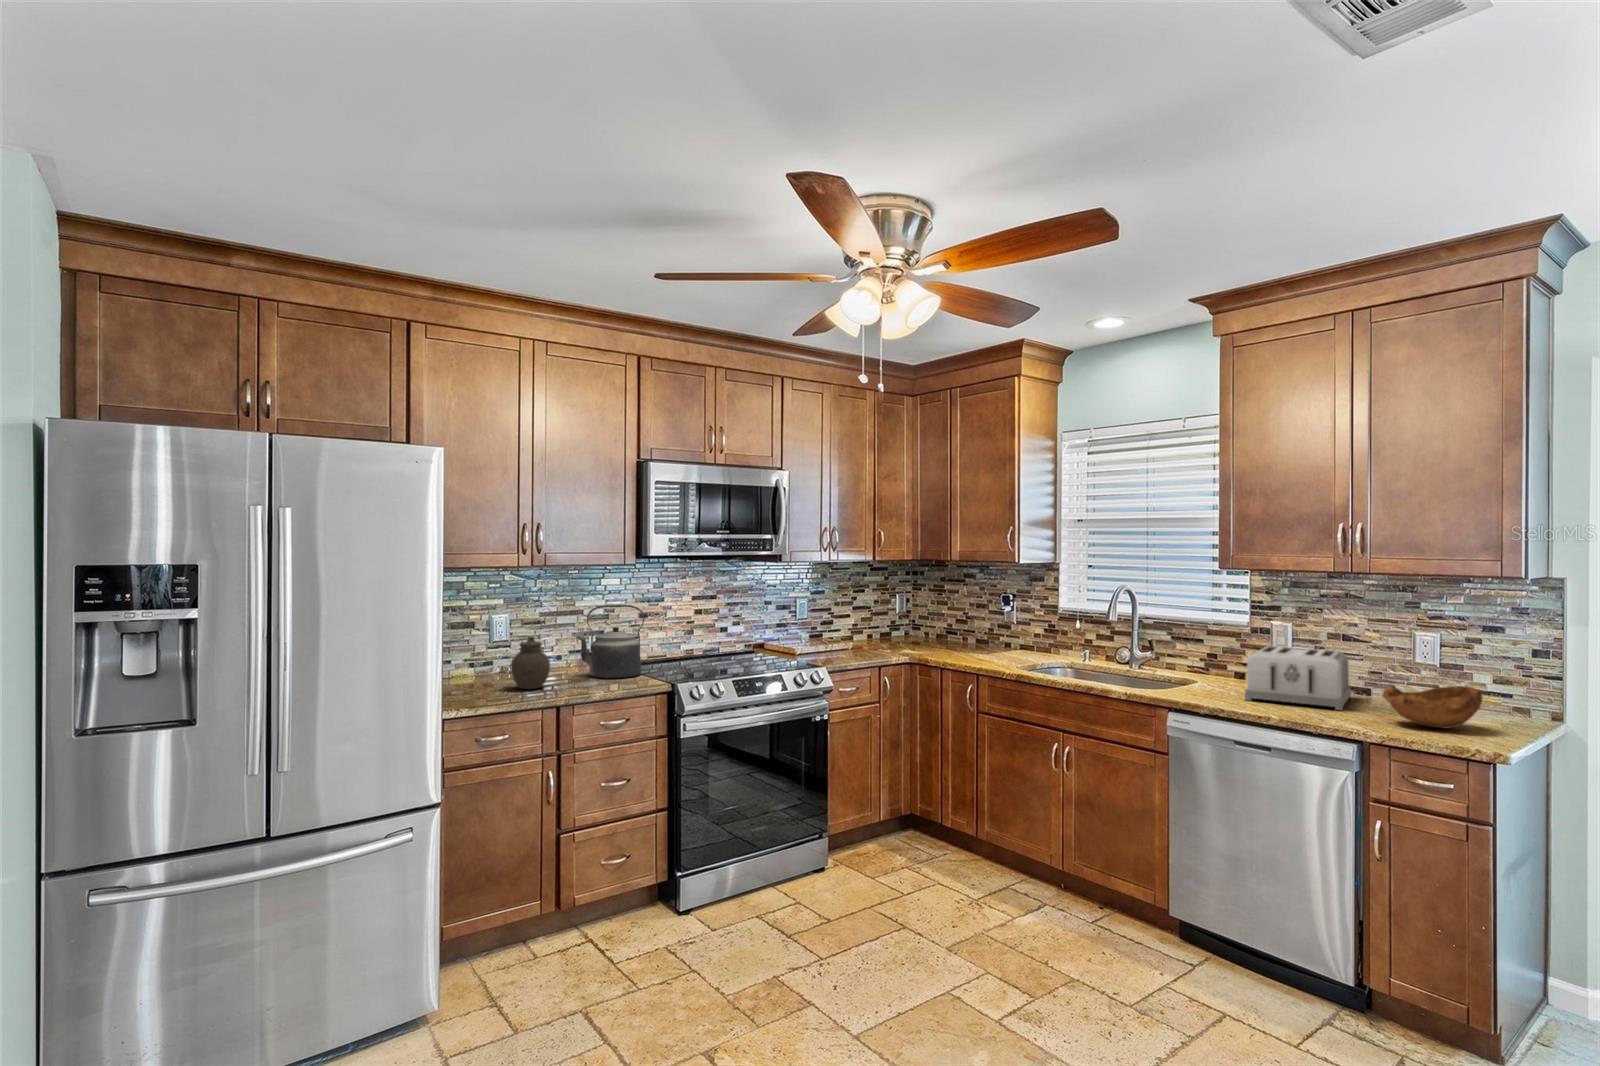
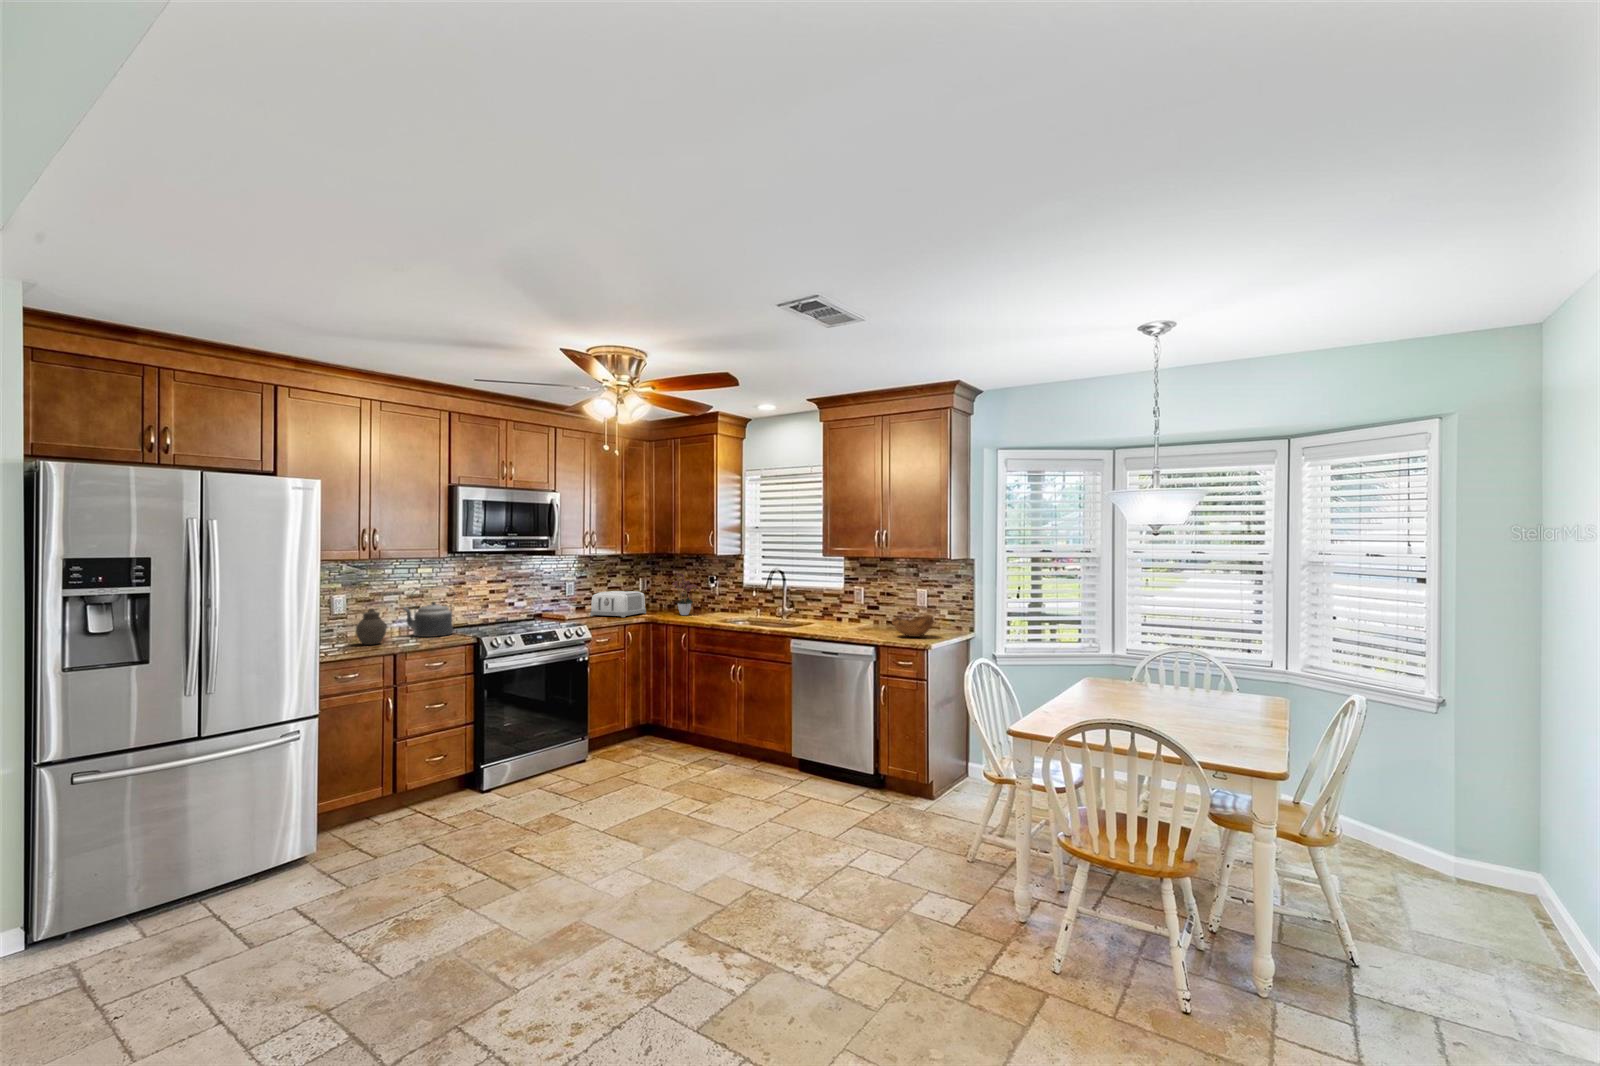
flower arrangement: none [946,586,993,654] -> present [672,573,698,615]
toaster: present [1245,646,1351,710] -> present [590,591,646,617]

